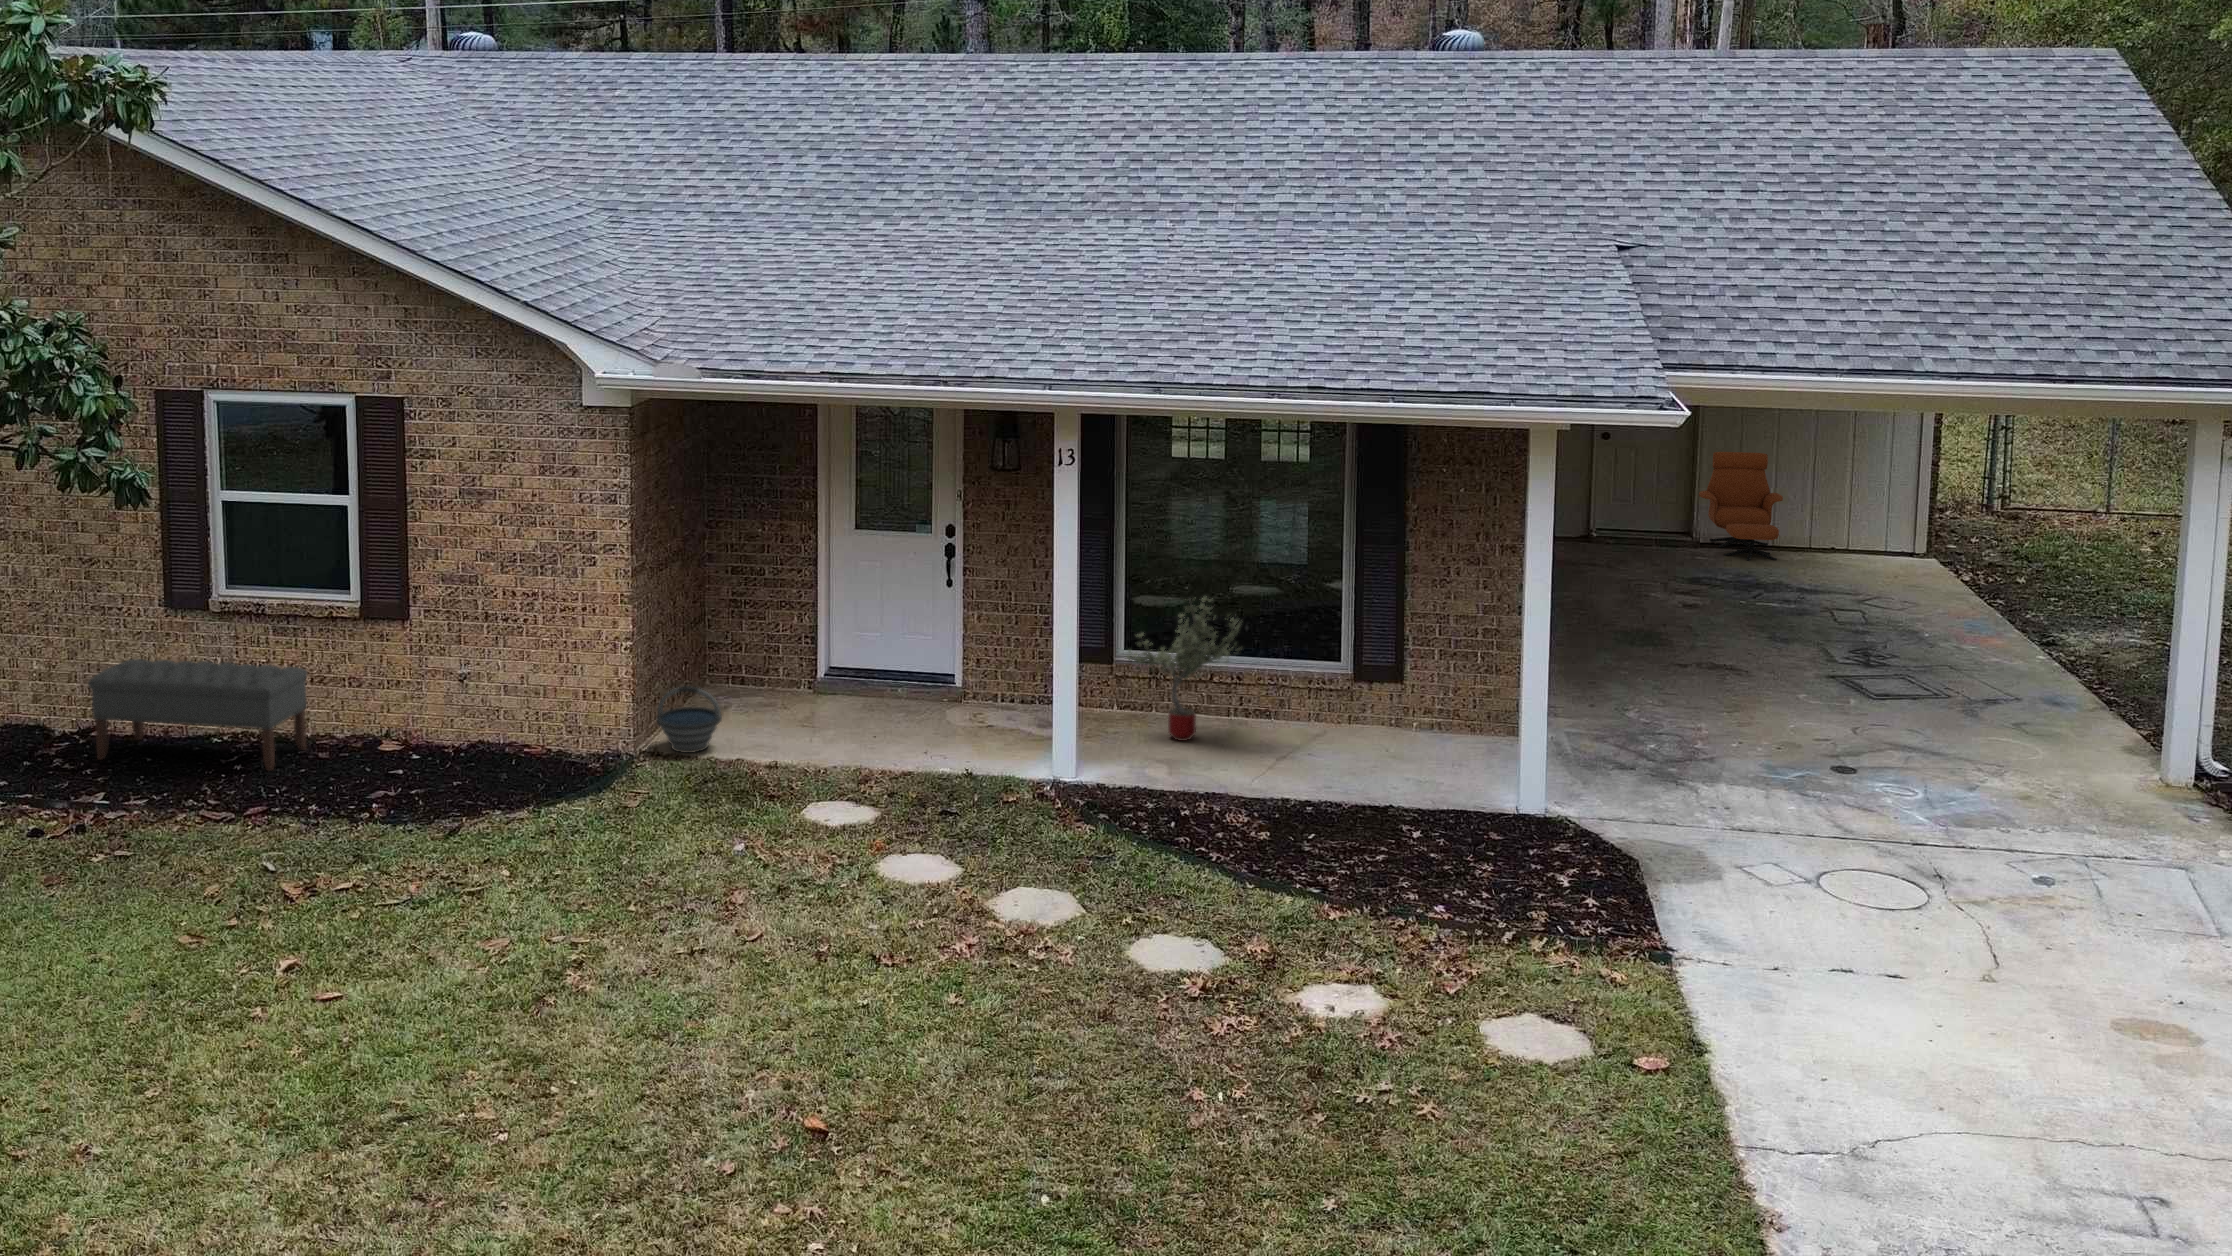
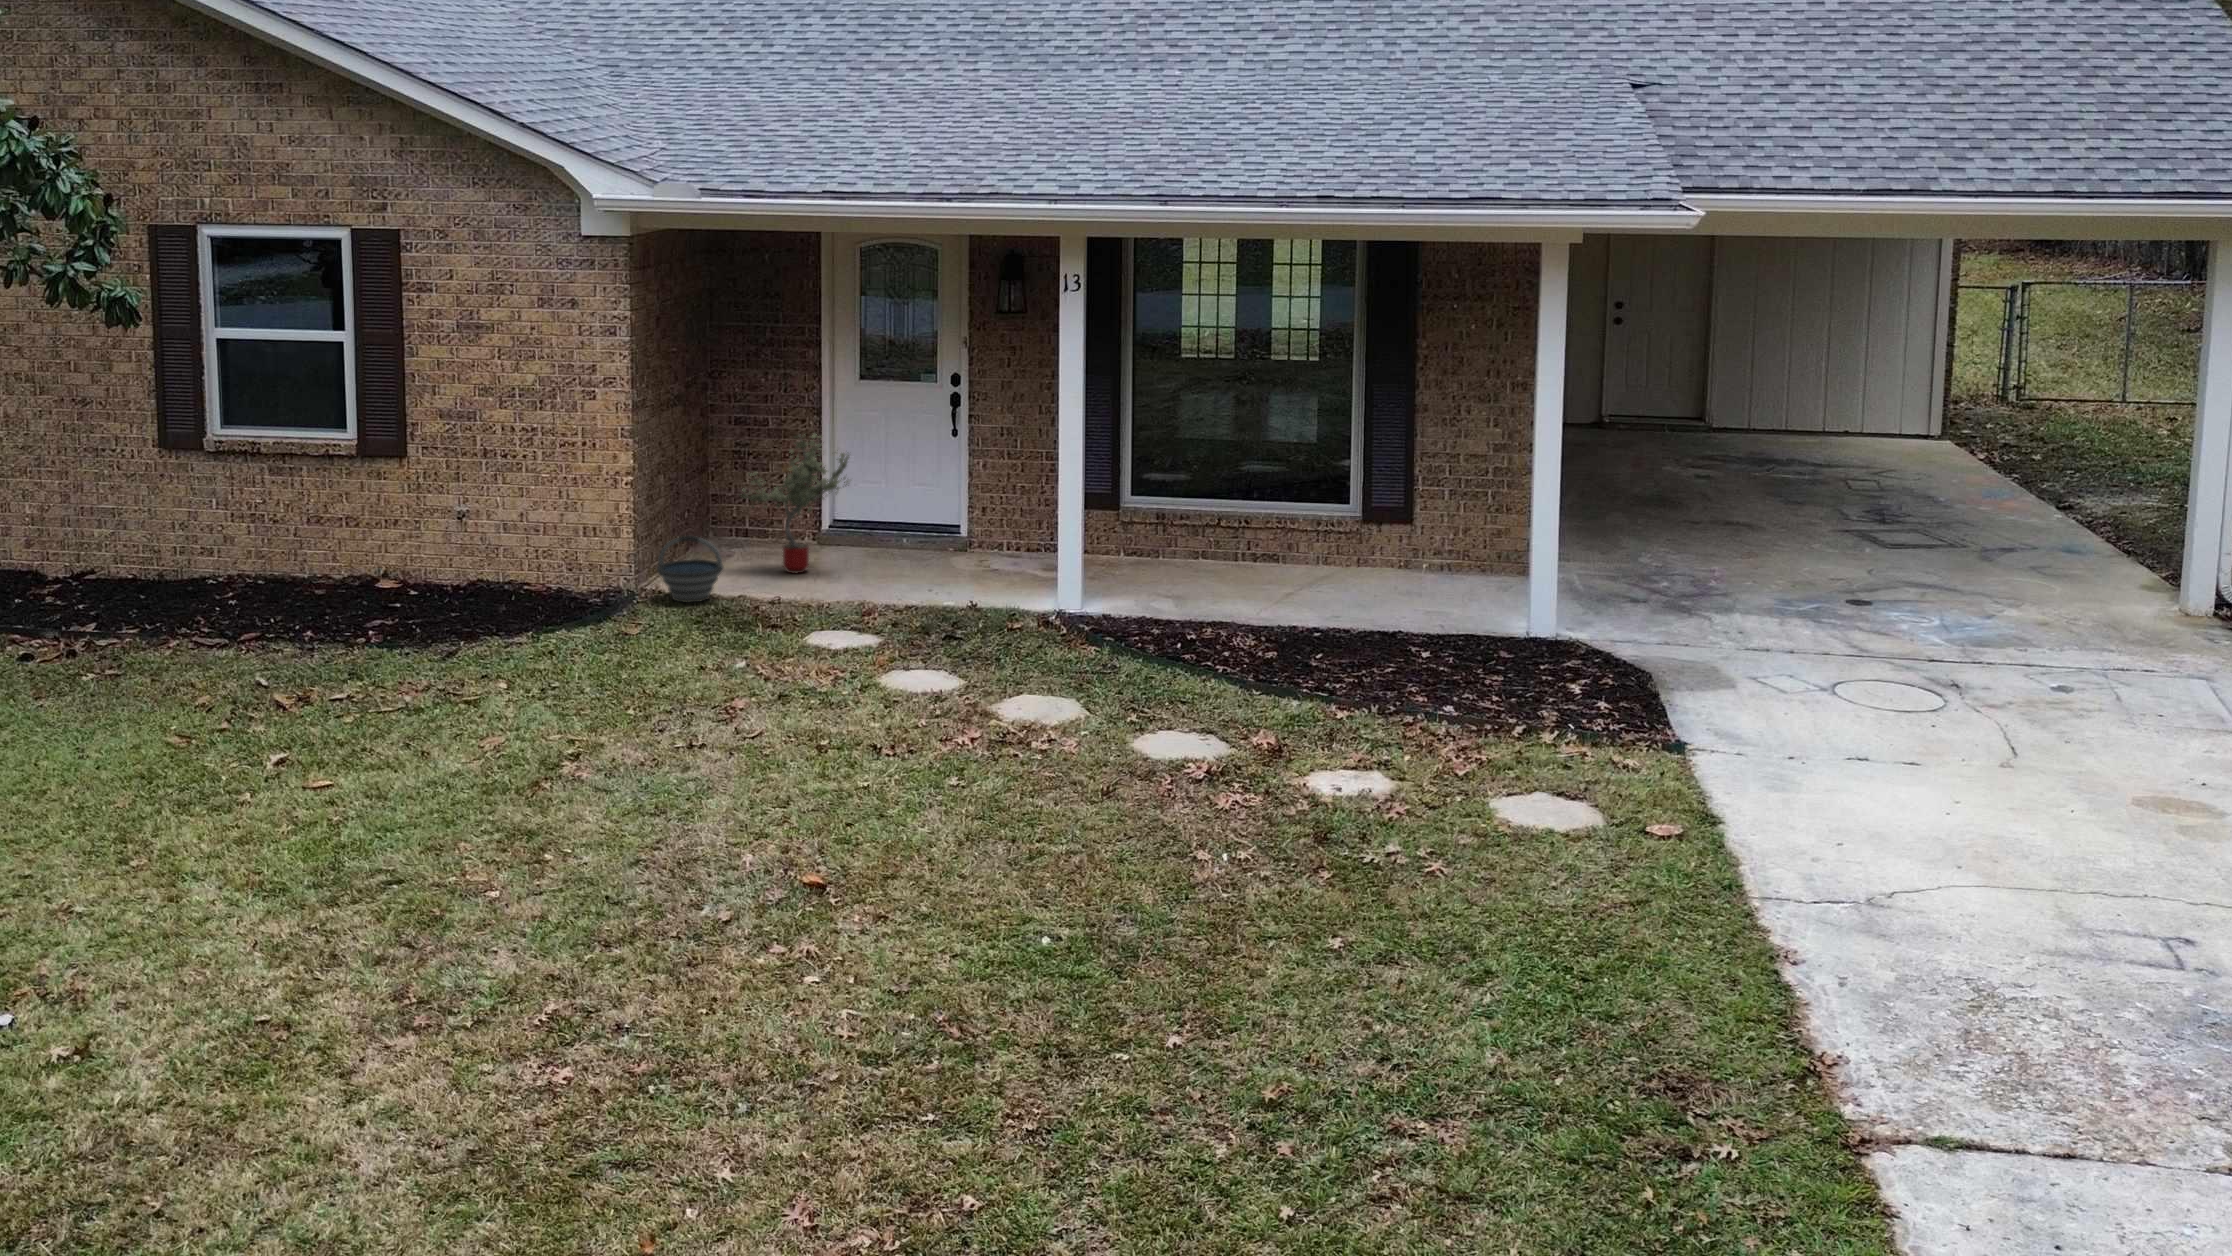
lounge chair: present [1699,452,1783,561] -> none [1715,357,1800,463]
potted tree: present [1127,597,1241,741] -> present [741,434,849,573]
bench: present [88,659,307,771] -> none [79,510,302,616]

